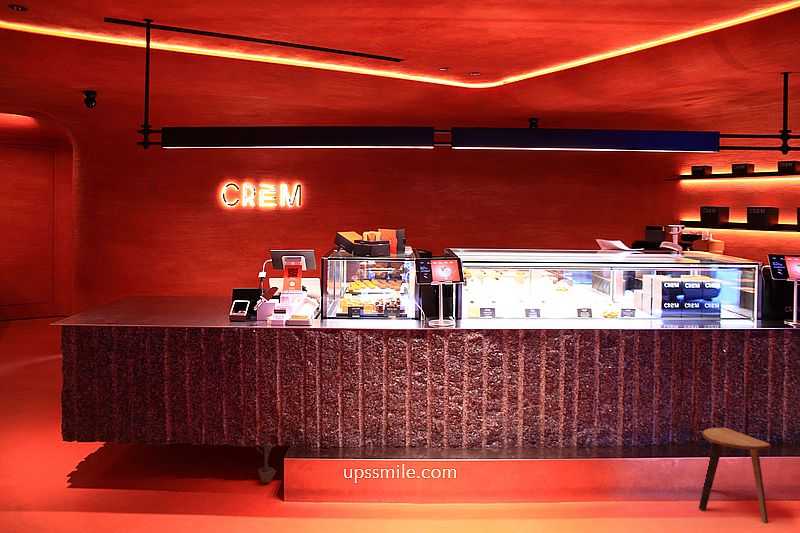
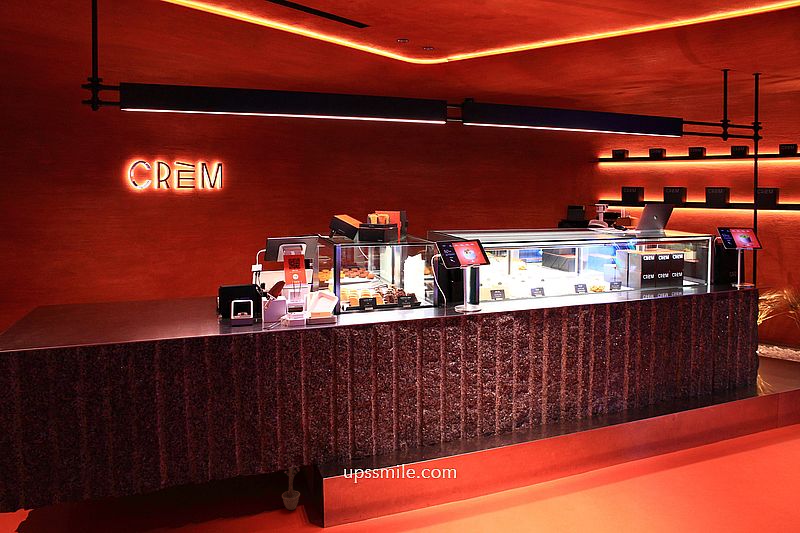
stool: present [699,428,771,522] -> none [686,383,765,464]

